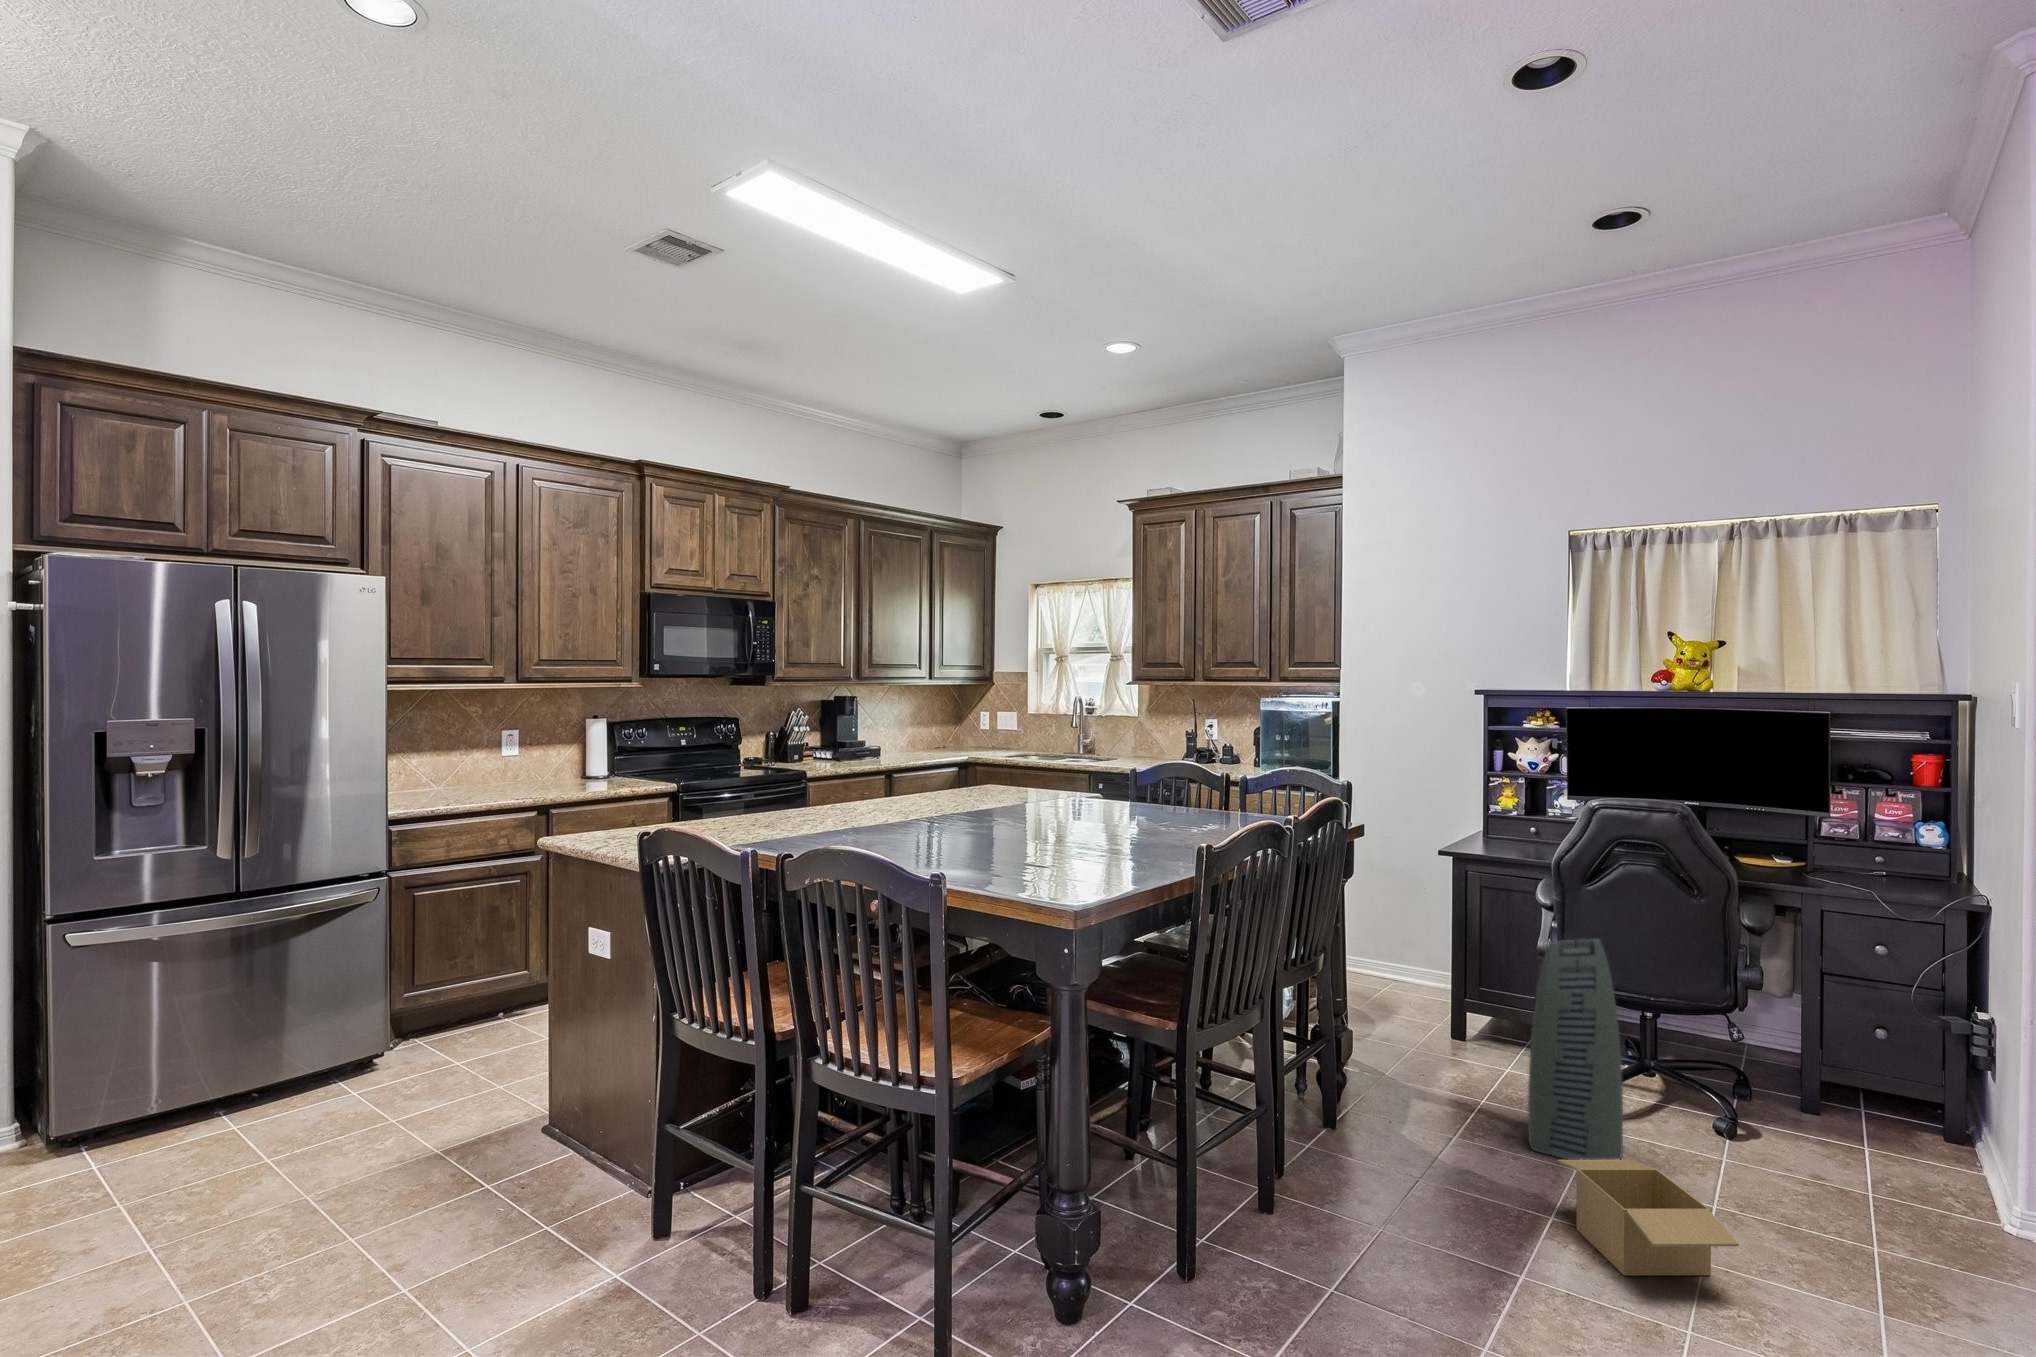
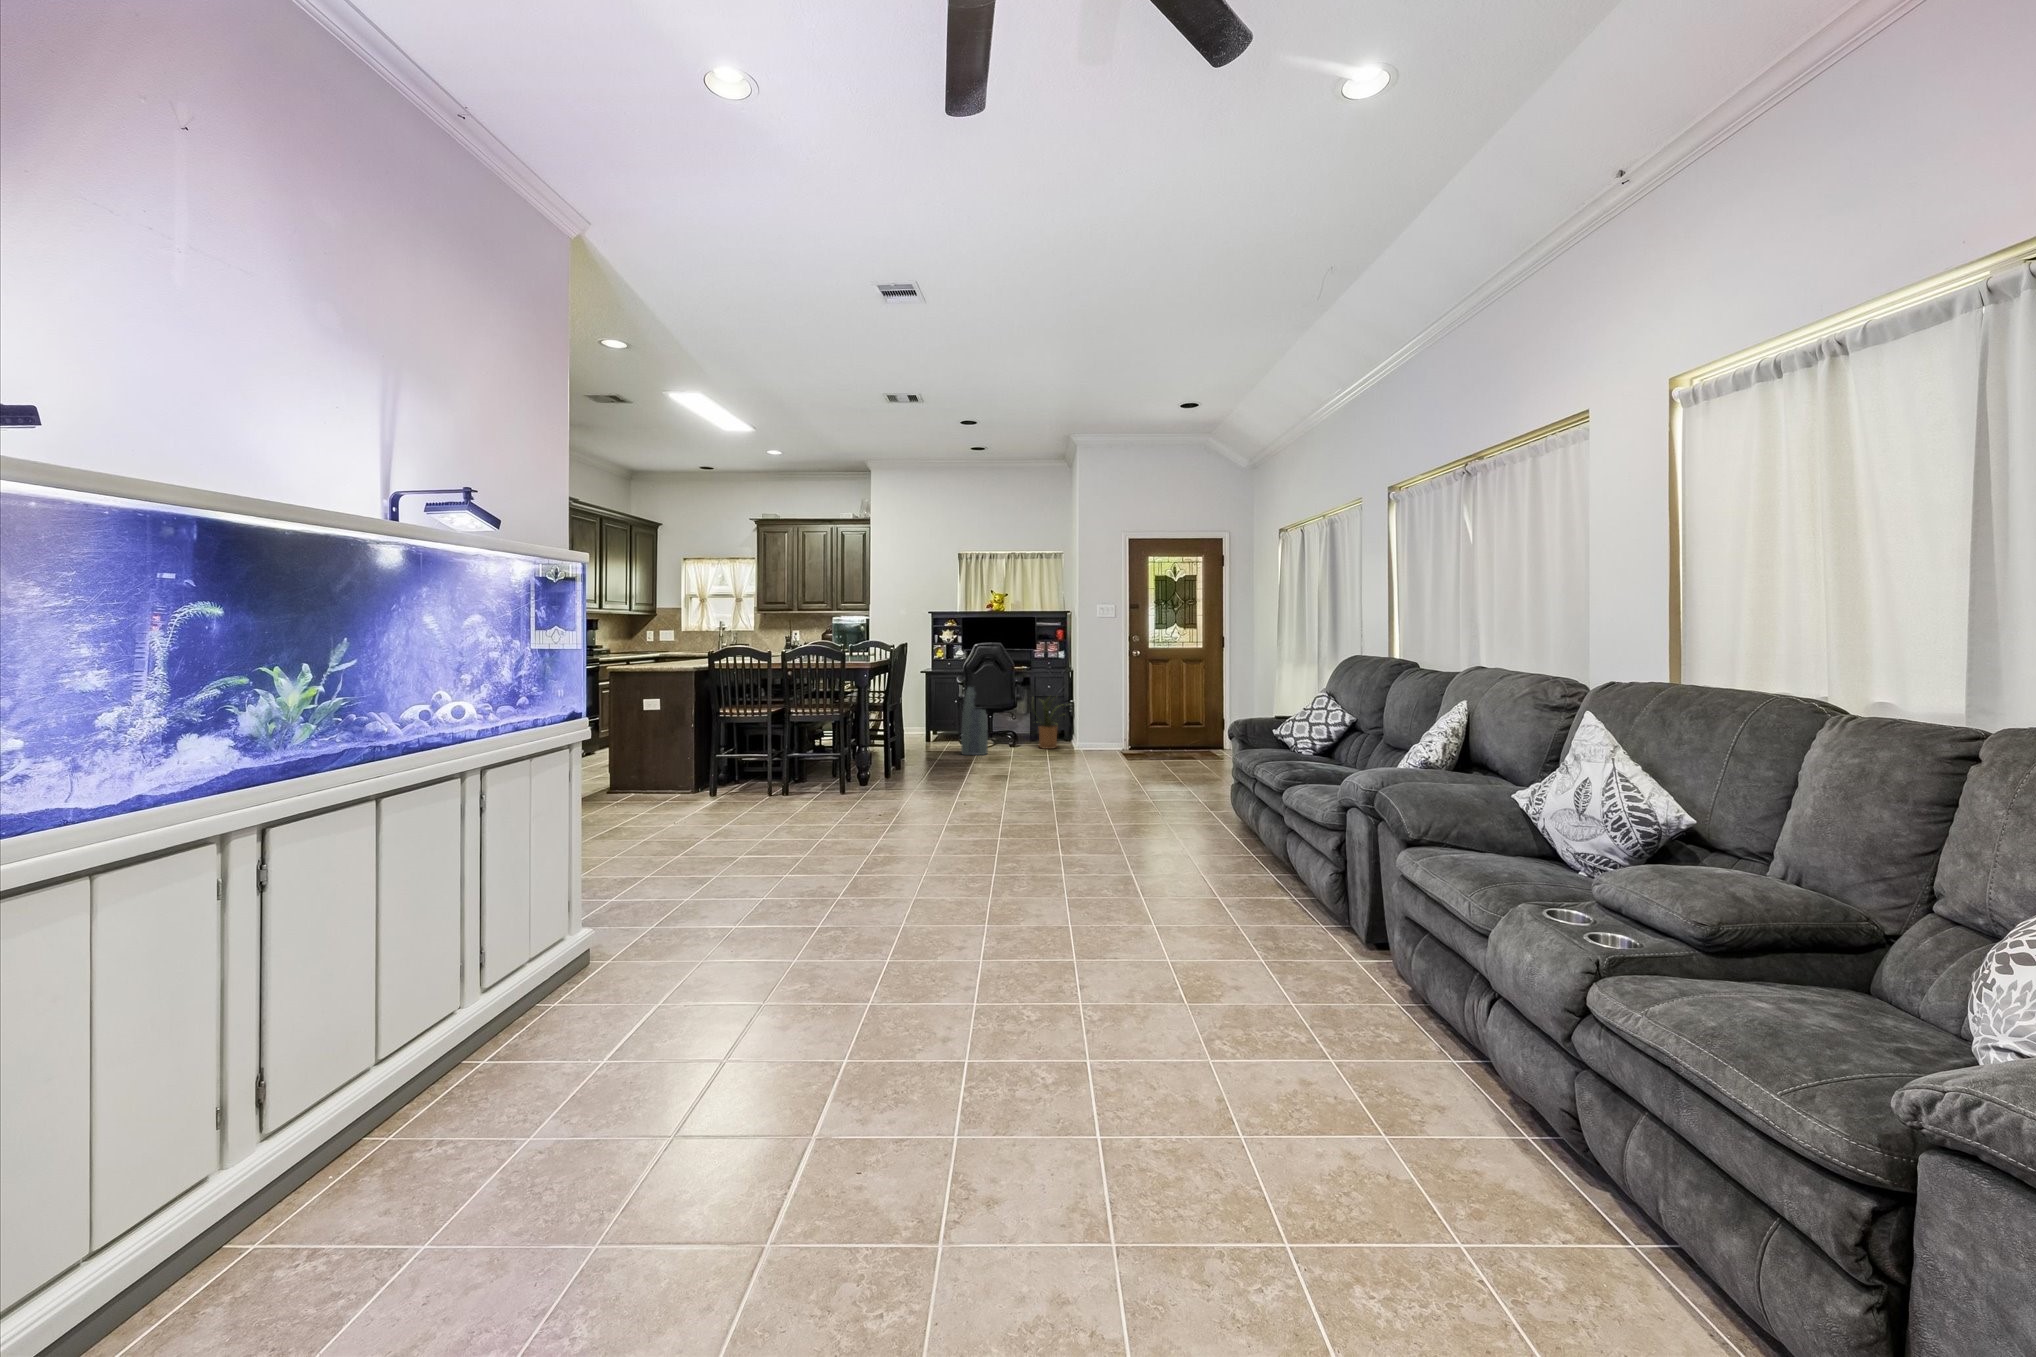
house plant: none [1798,979,1987,1187] -> present [1034,697,1058,749]
cardboard box: present [1558,1160,1739,1275] -> none [975,743,1022,766]

